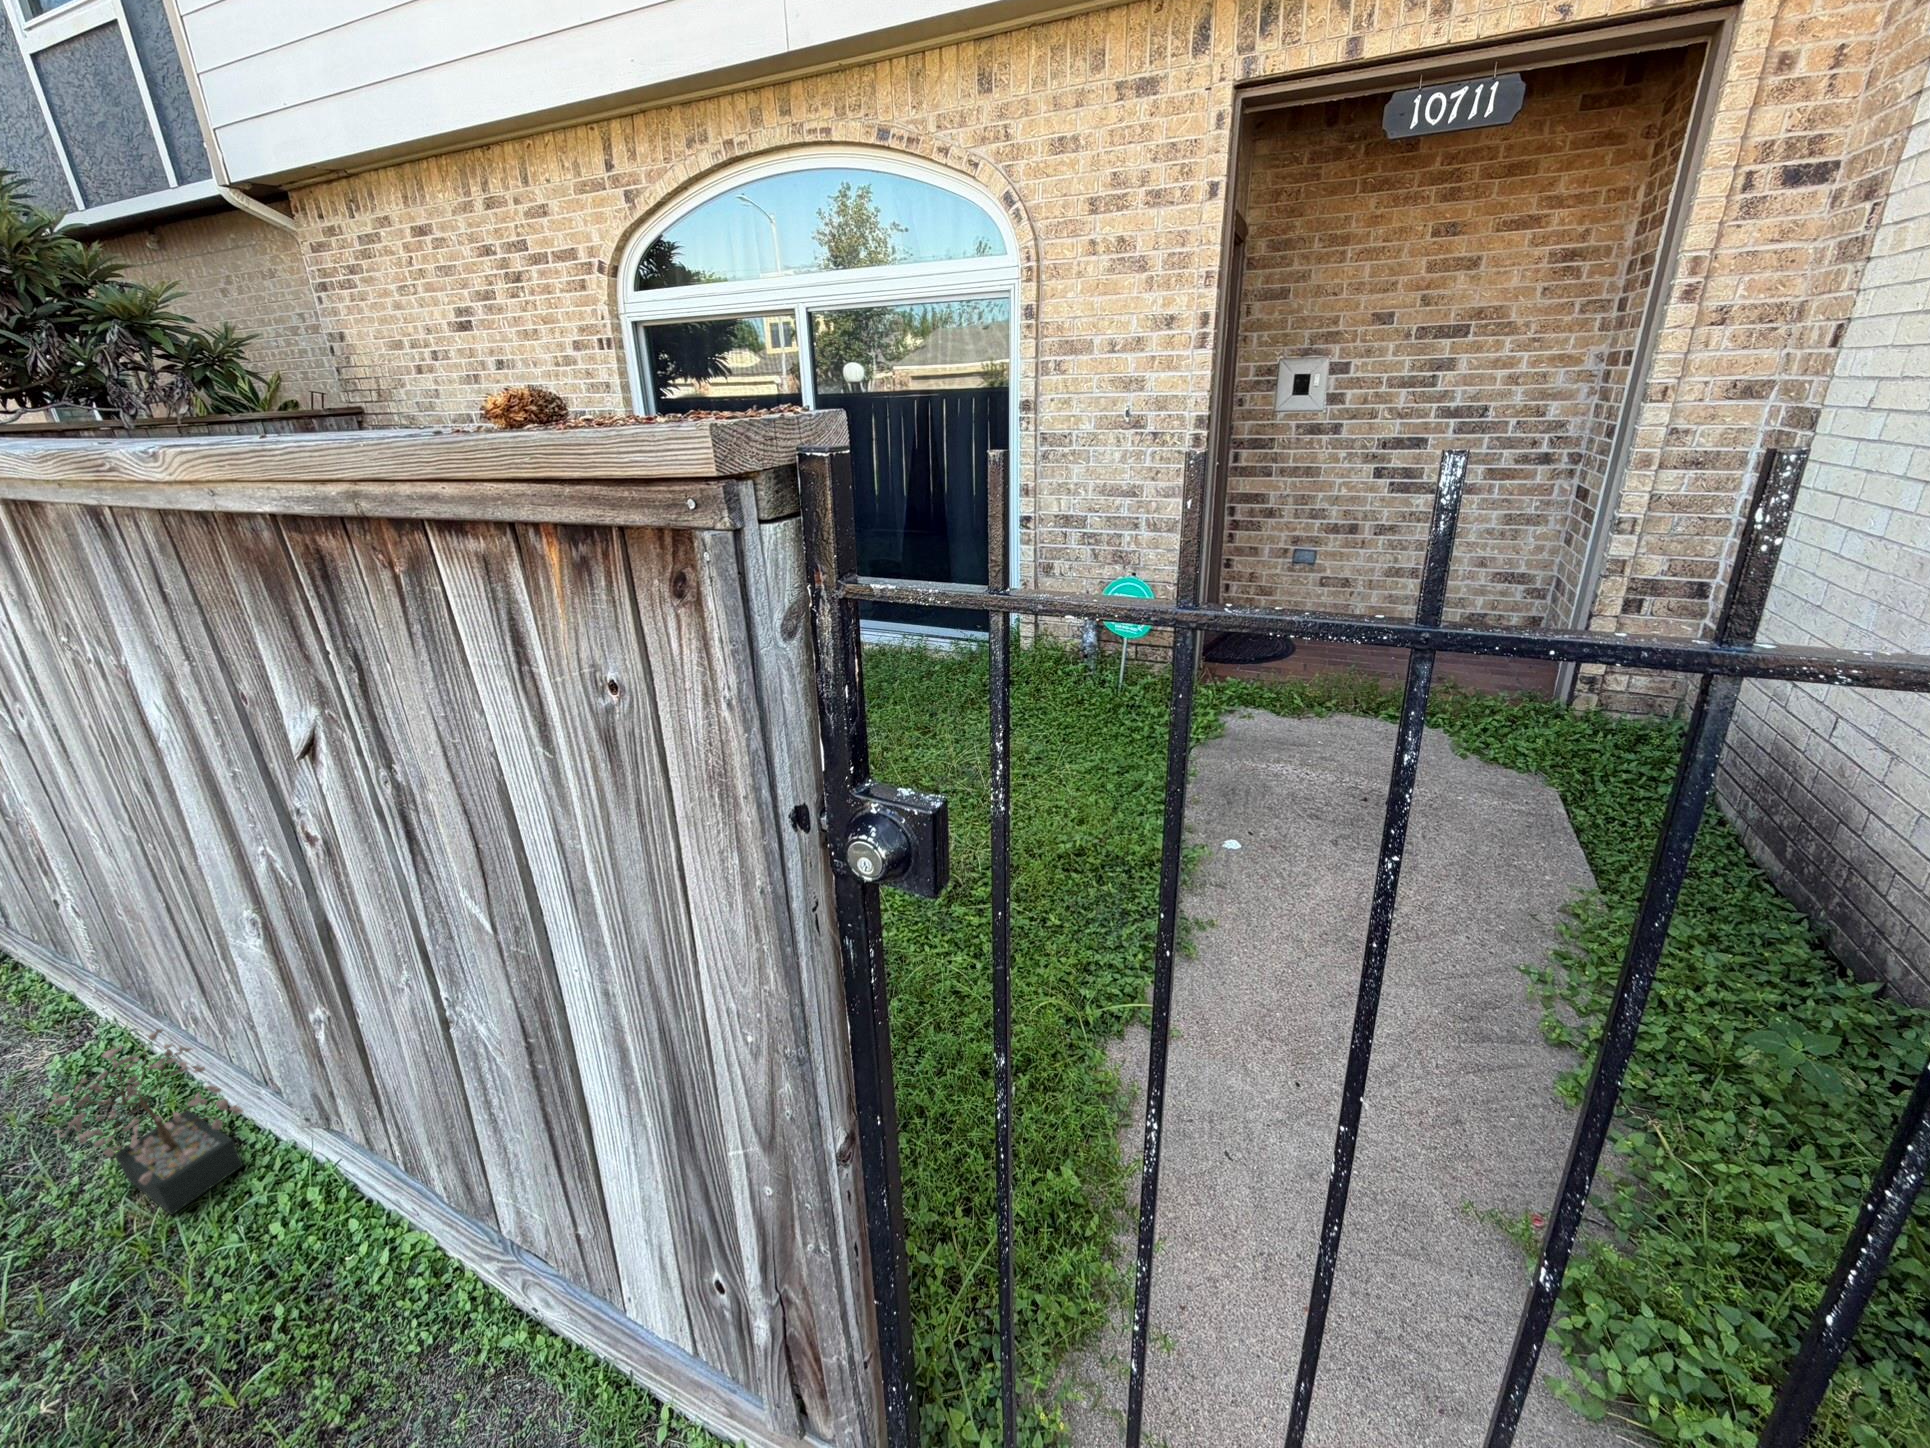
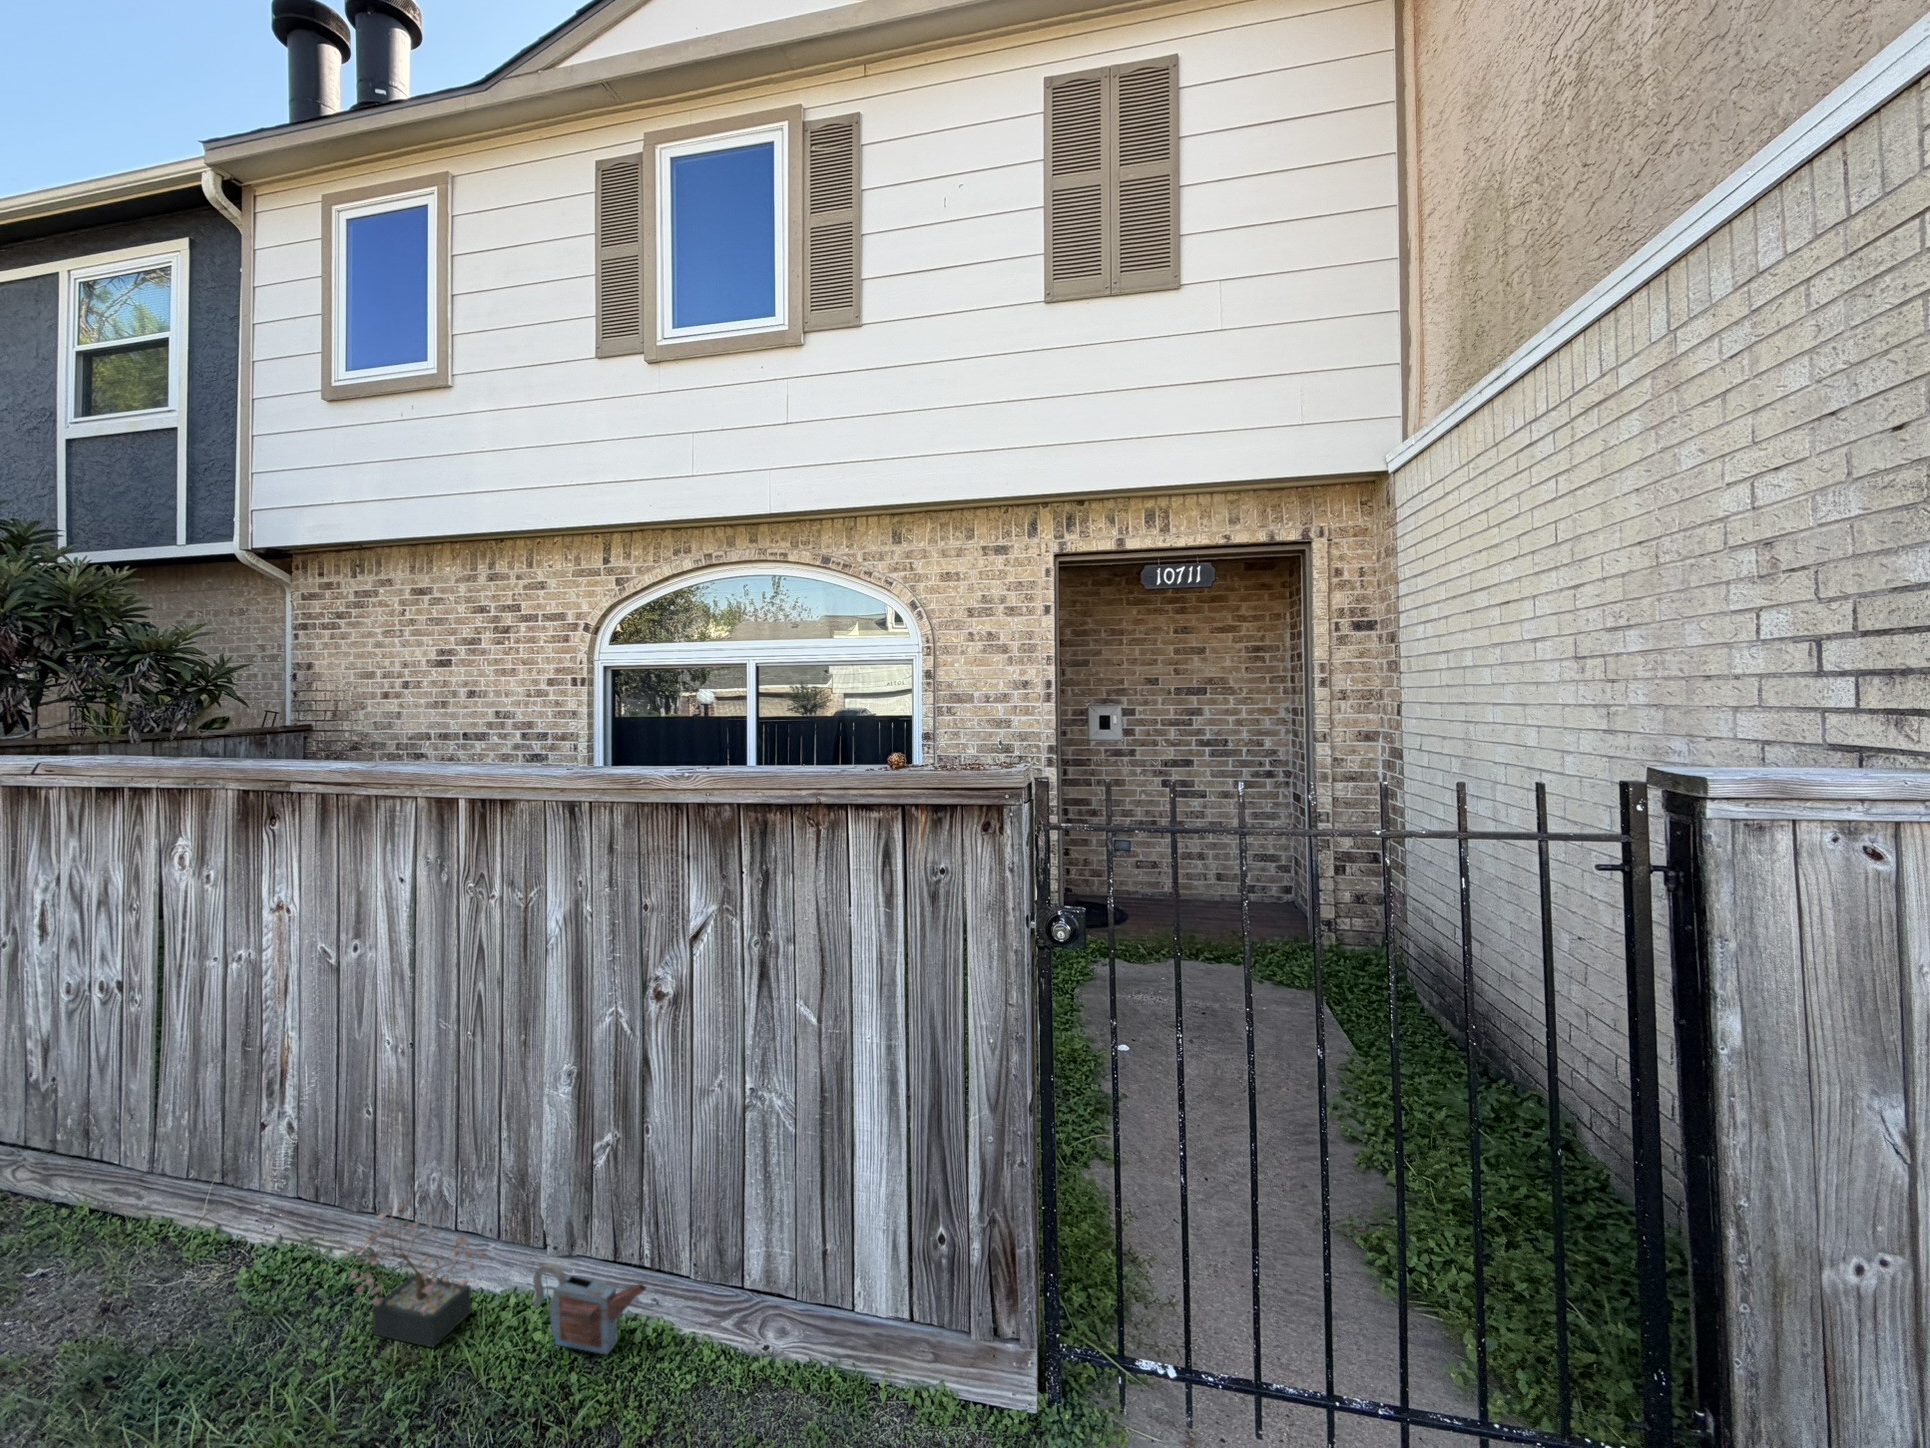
watering can: none [267,1147,374,1270] -> present [533,1263,646,1355]

